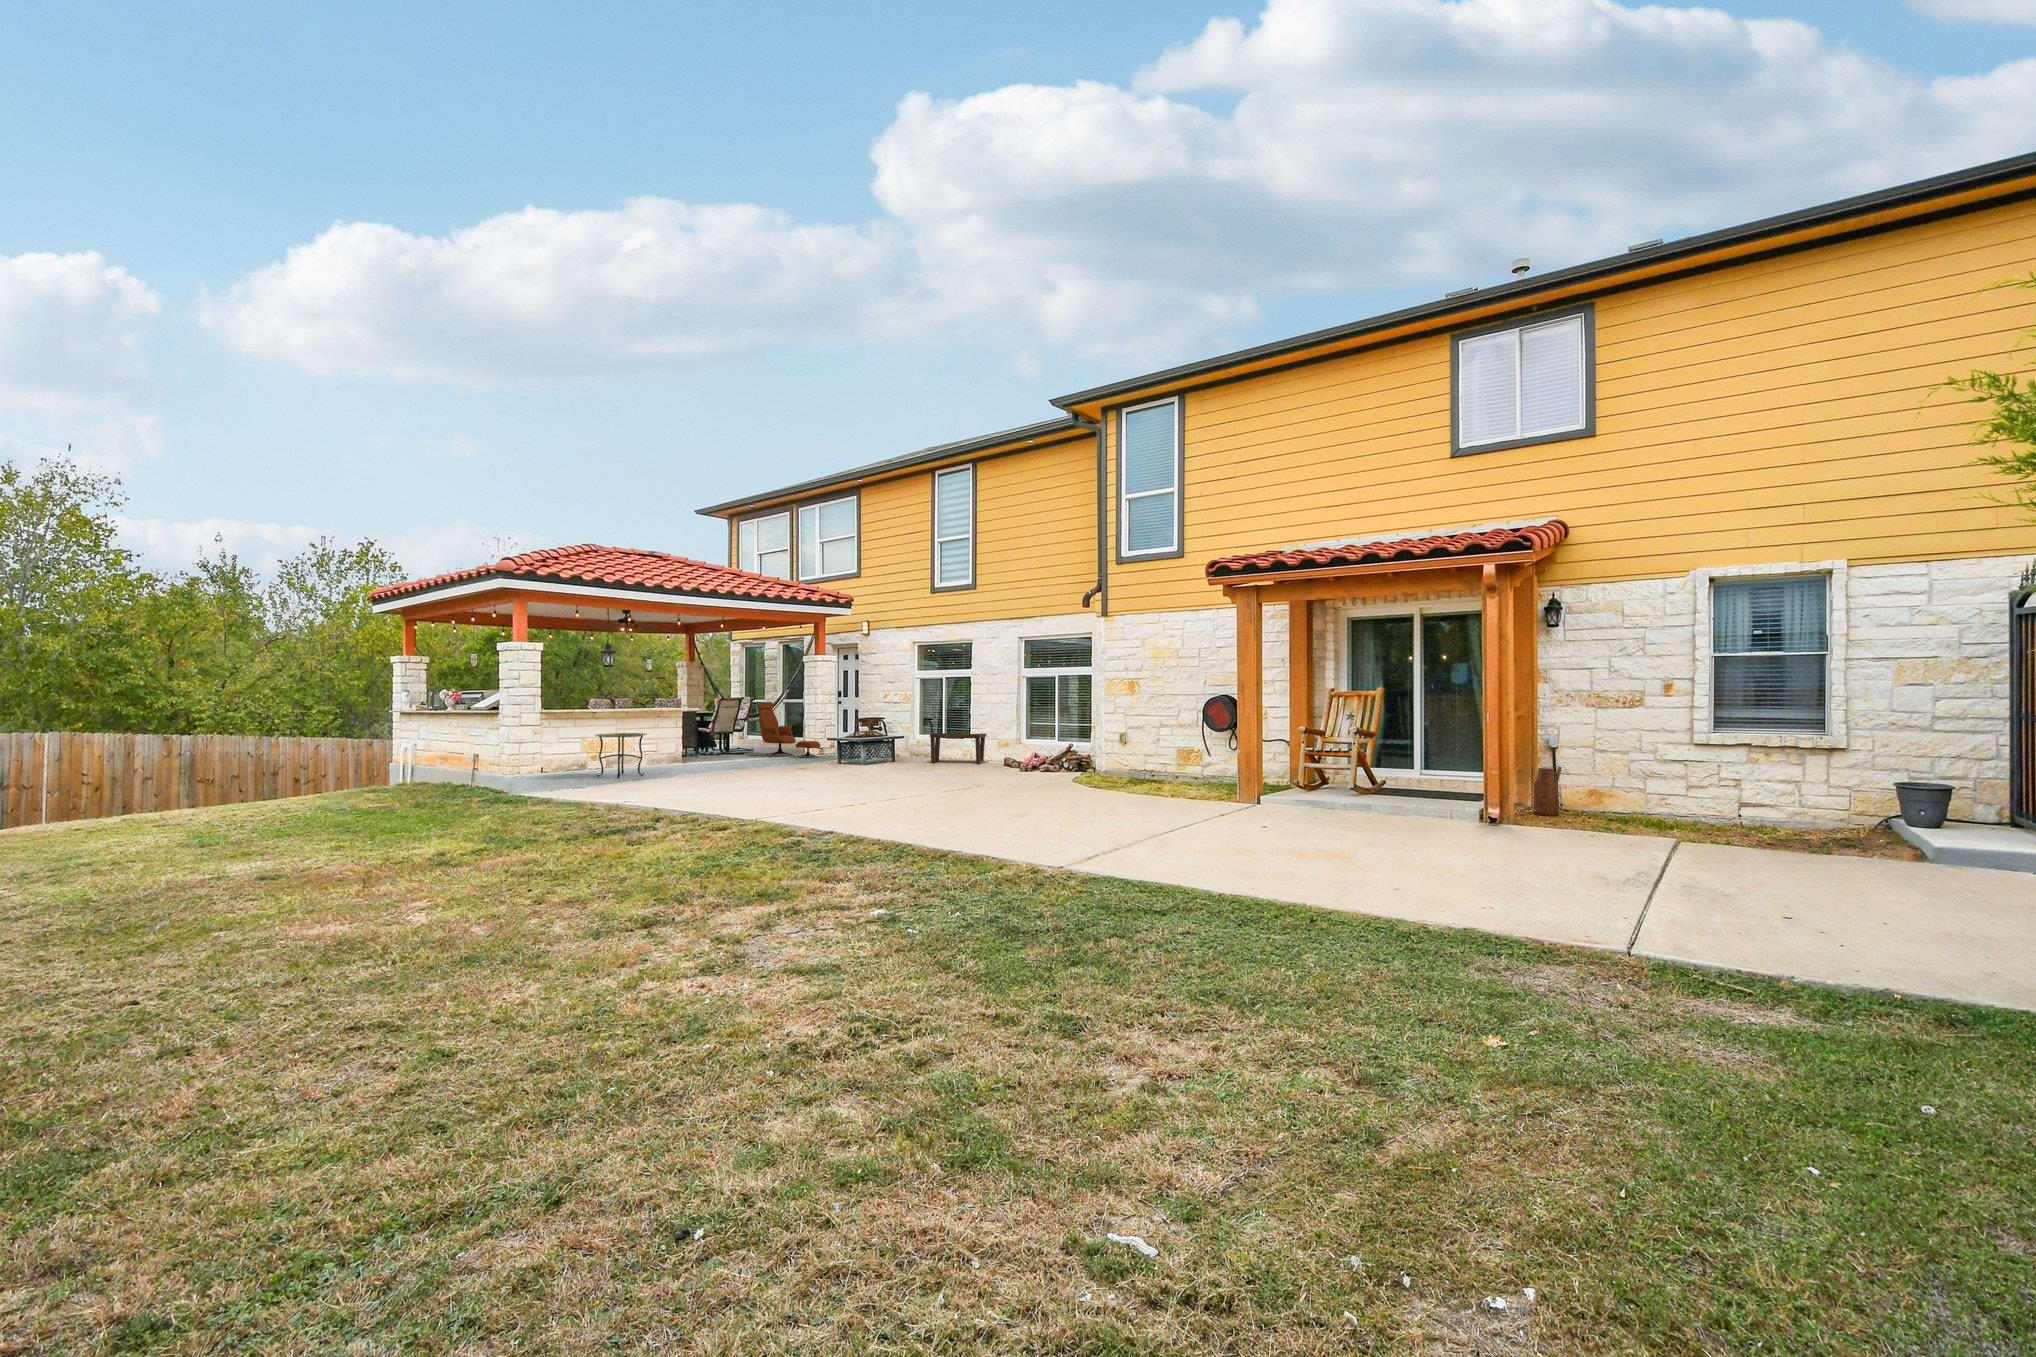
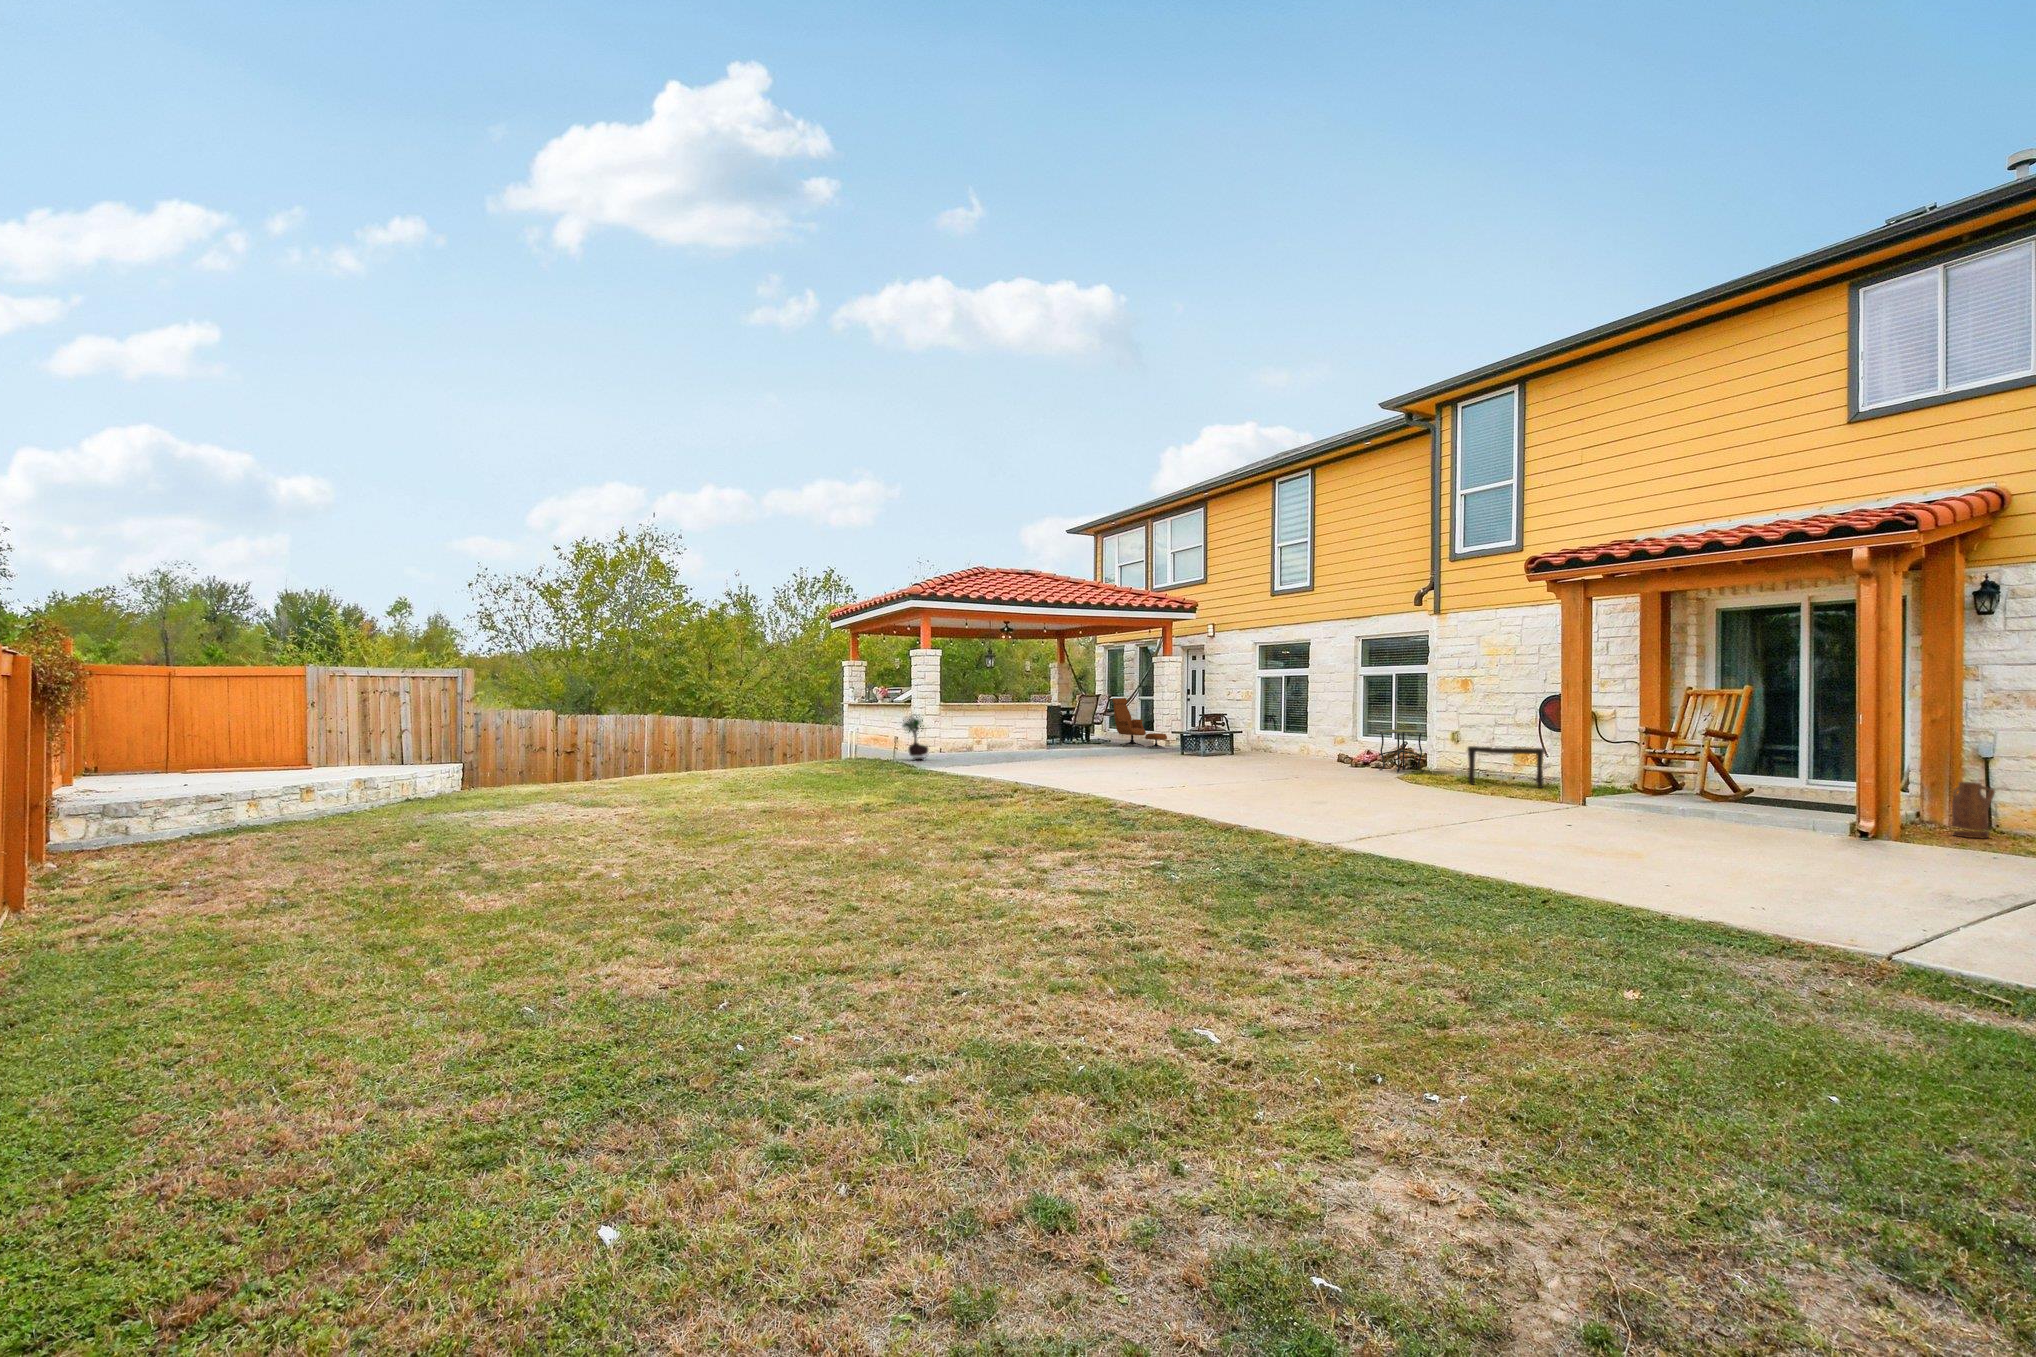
potted tree: none [481,720,526,783] -> present [902,716,930,760]
side table: present [595,733,647,778] -> present [1377,729,1426,773]
bench: present [930,733,986,764] -> present [1468,746,1545,788]

